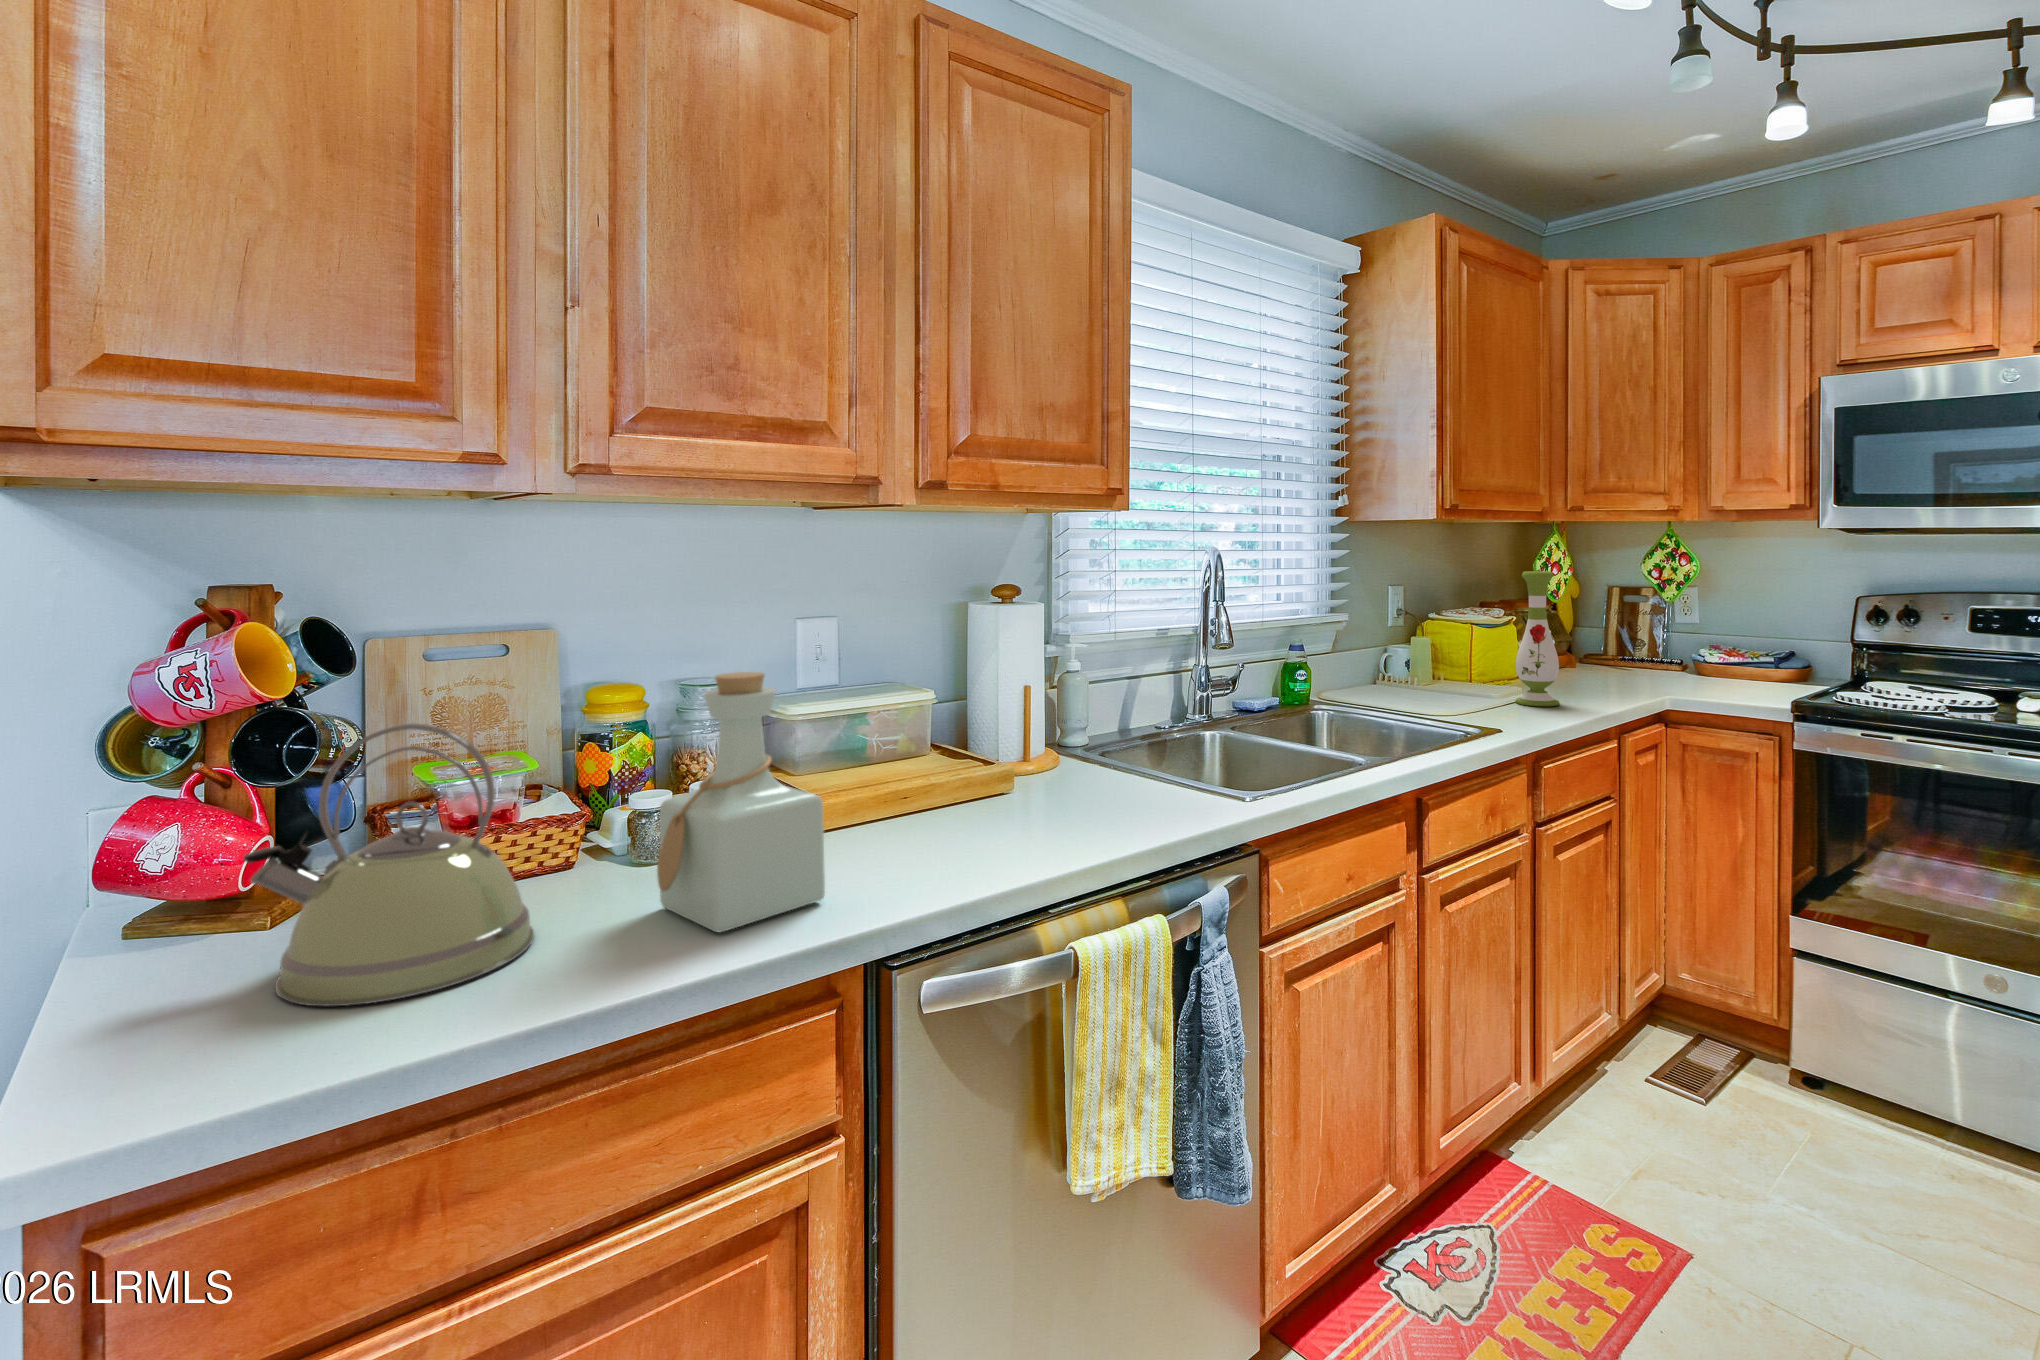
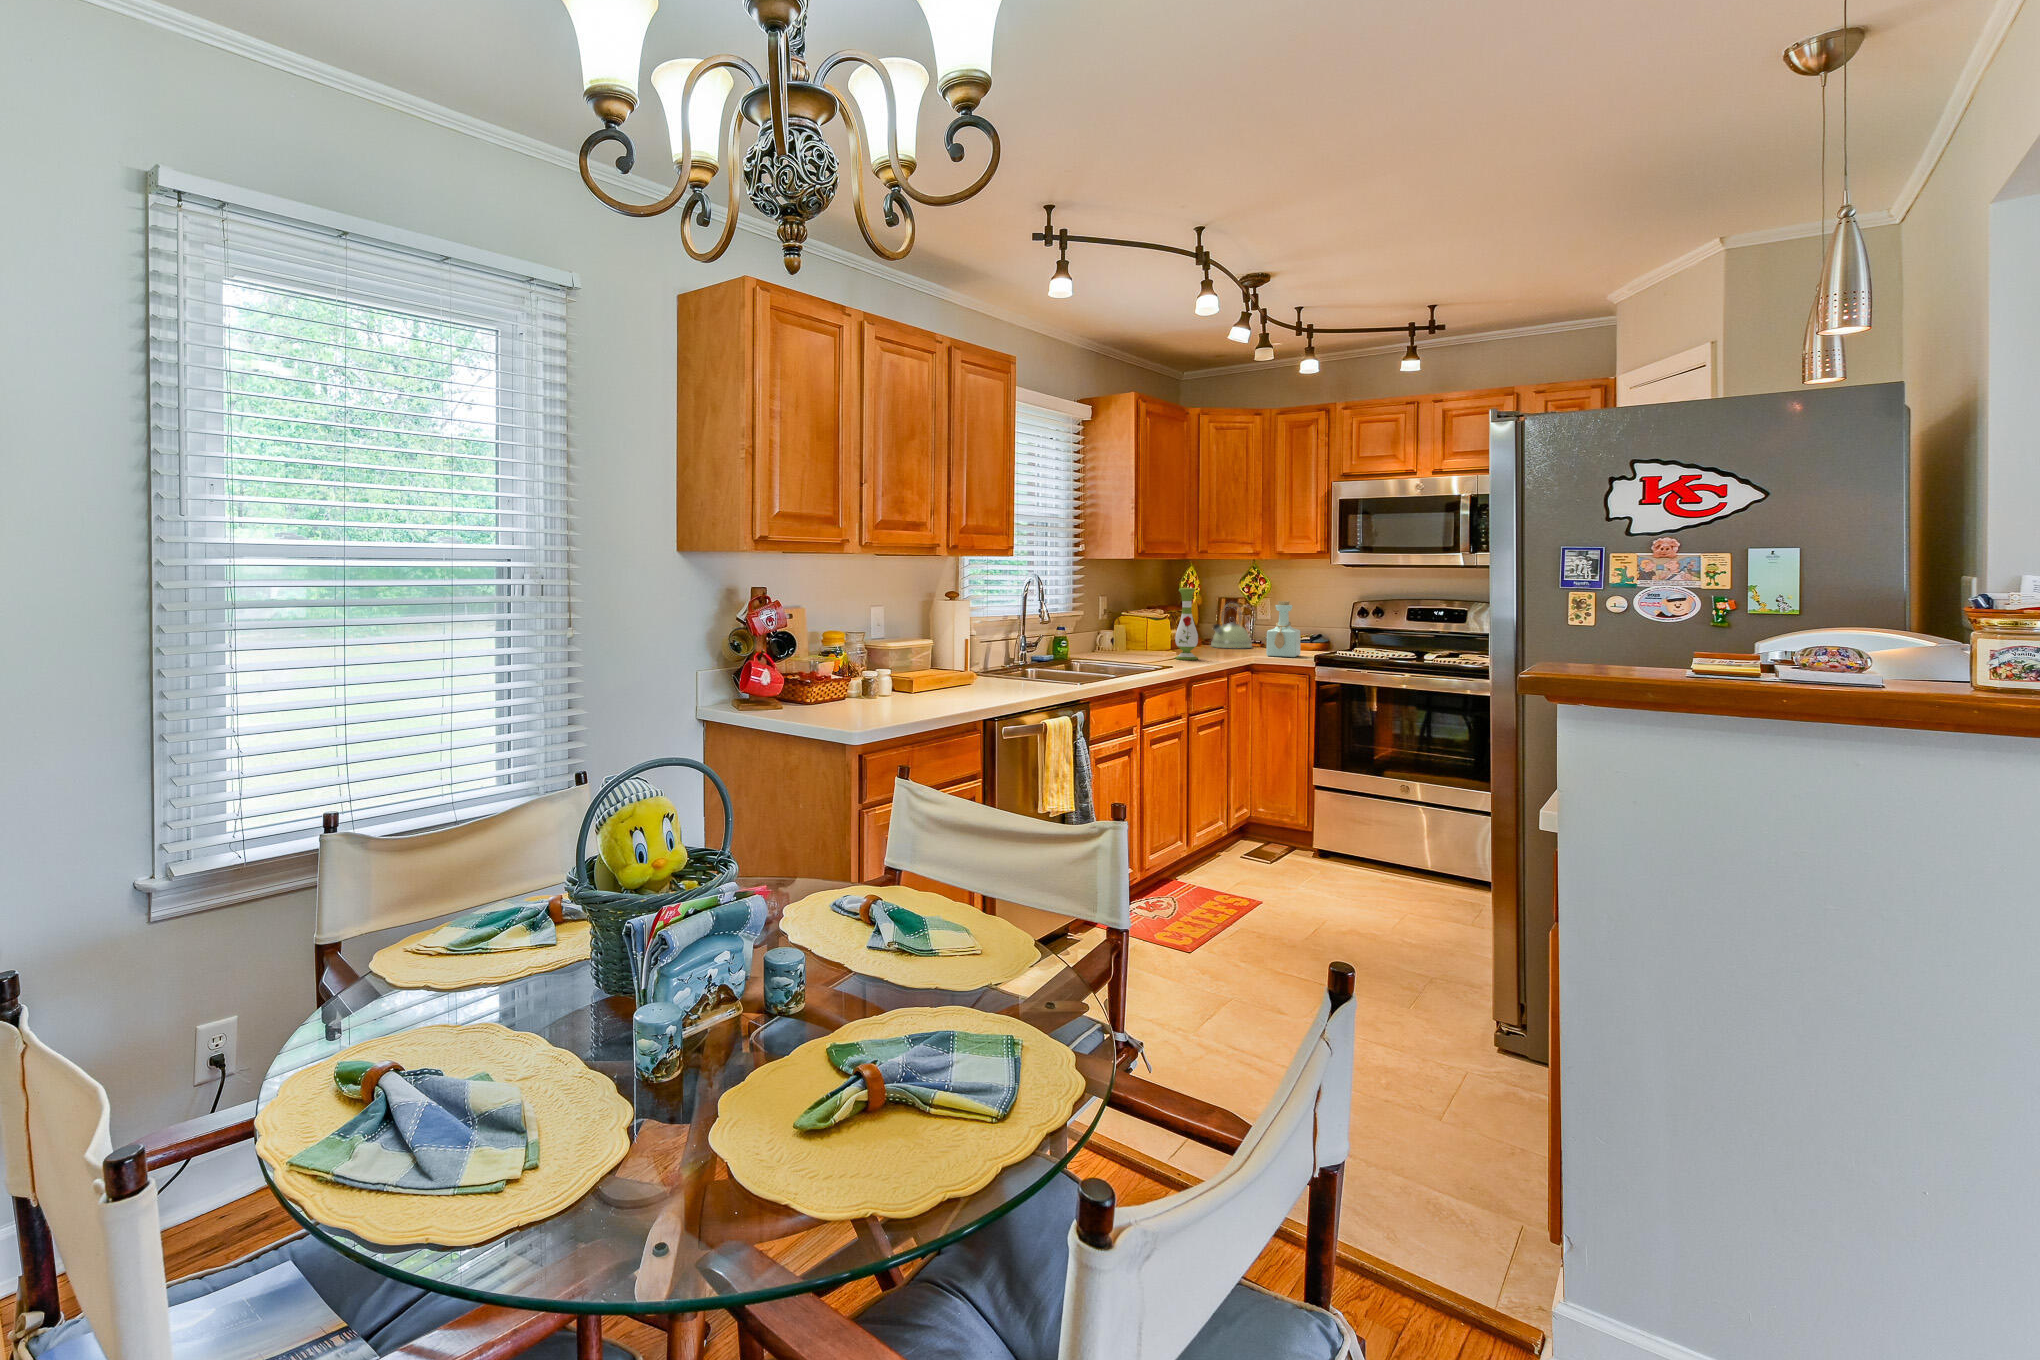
bottle: present [657,672,825,932] -> present [1266,601,1301,657]
kettle: present [243,723,534,1006] -> present [1211,603,1252,648]

